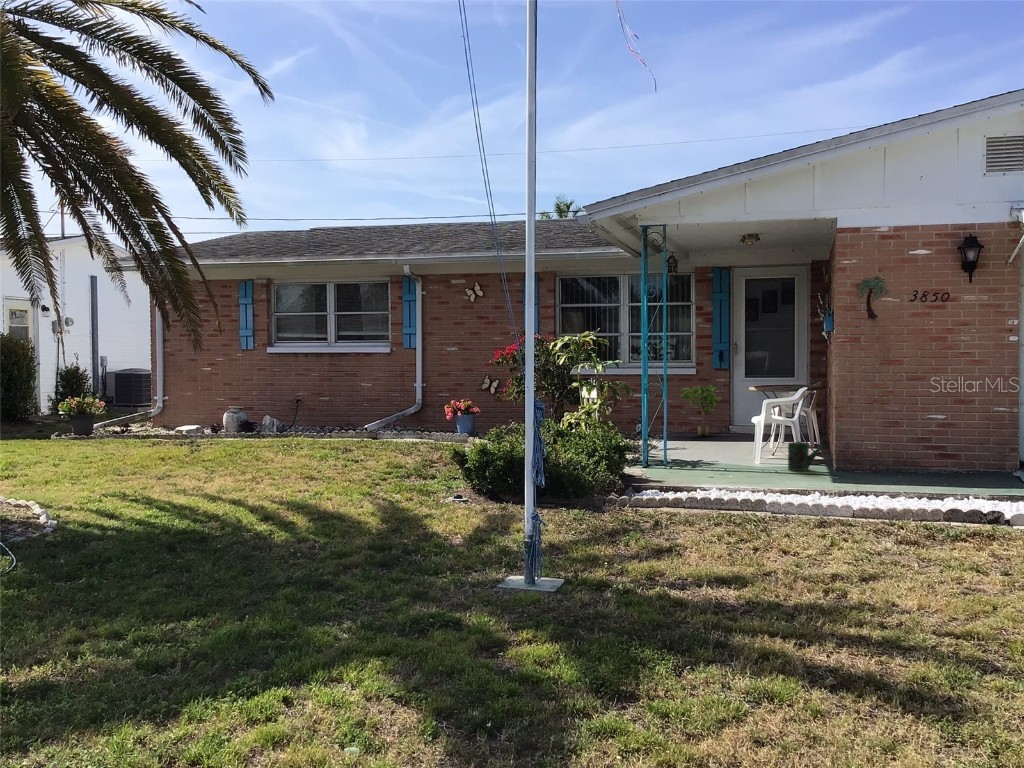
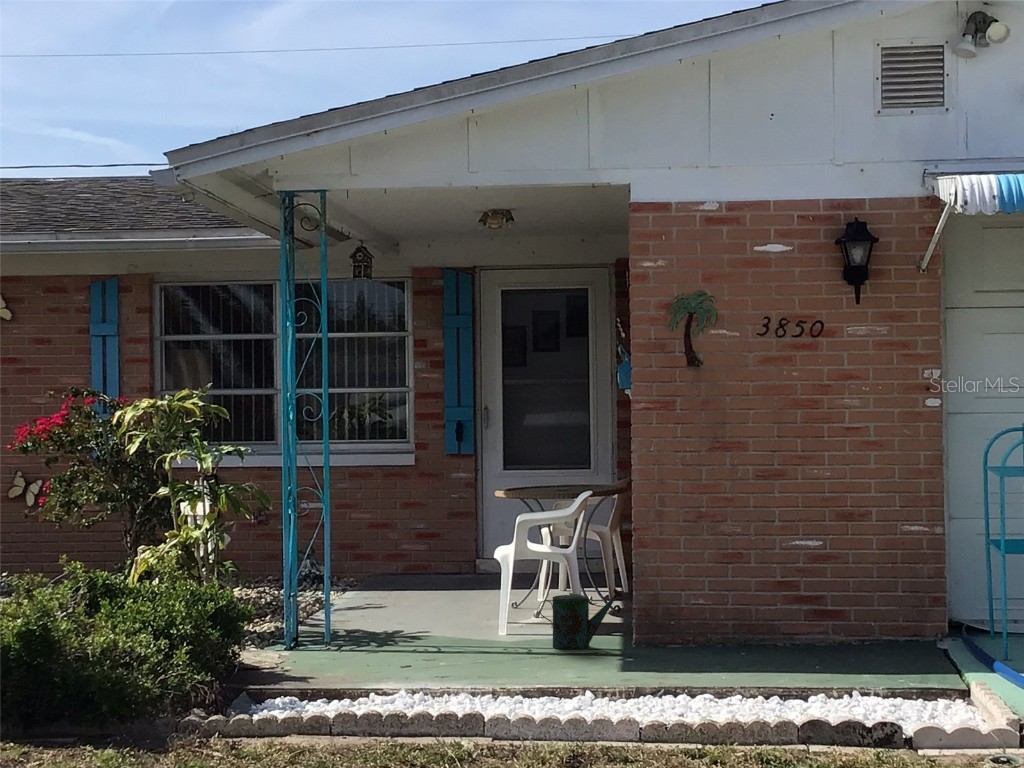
potted plant: present [681,385,721,436] -> none [382,485,460,583]

